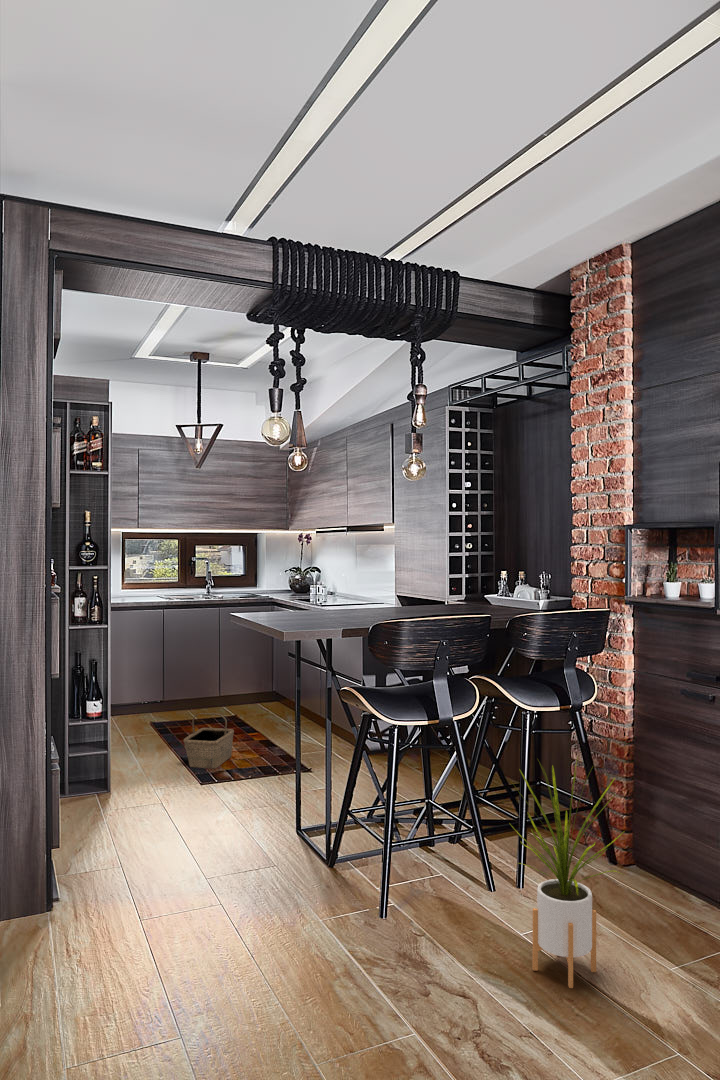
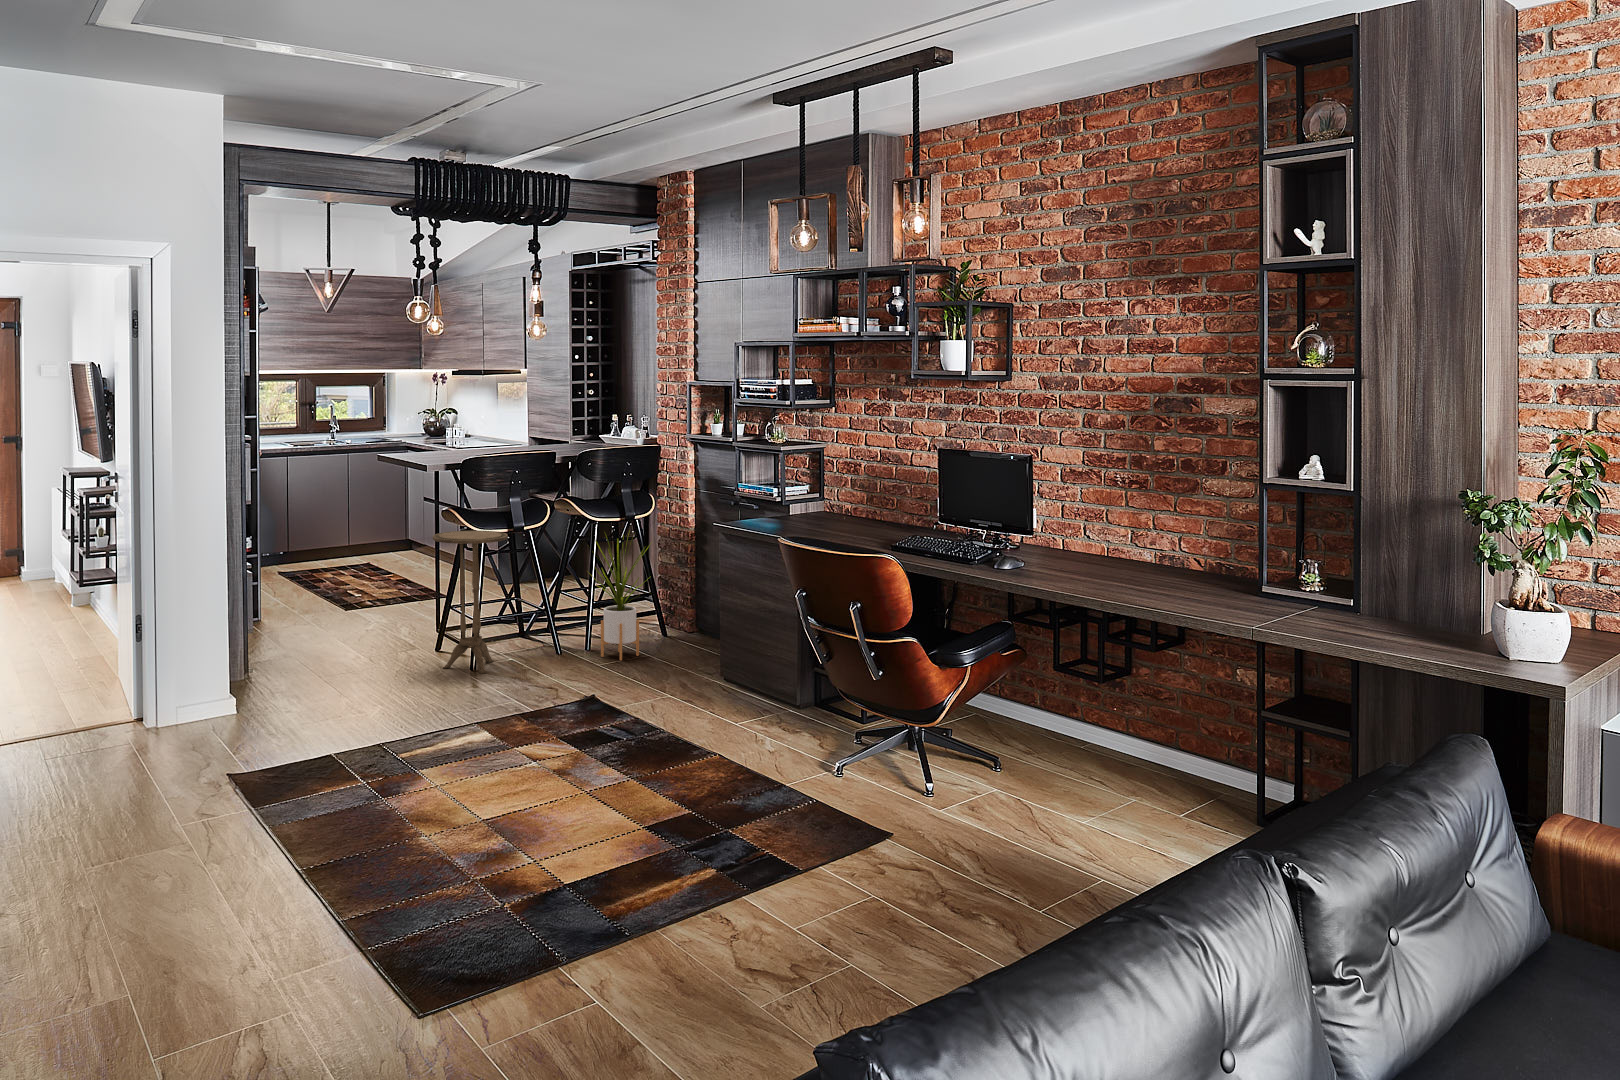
basket: present [184,713,234,768] -> none [332,543,378,590]
side table: none [273,754,389,1016] -> present [433,530,508,674]

